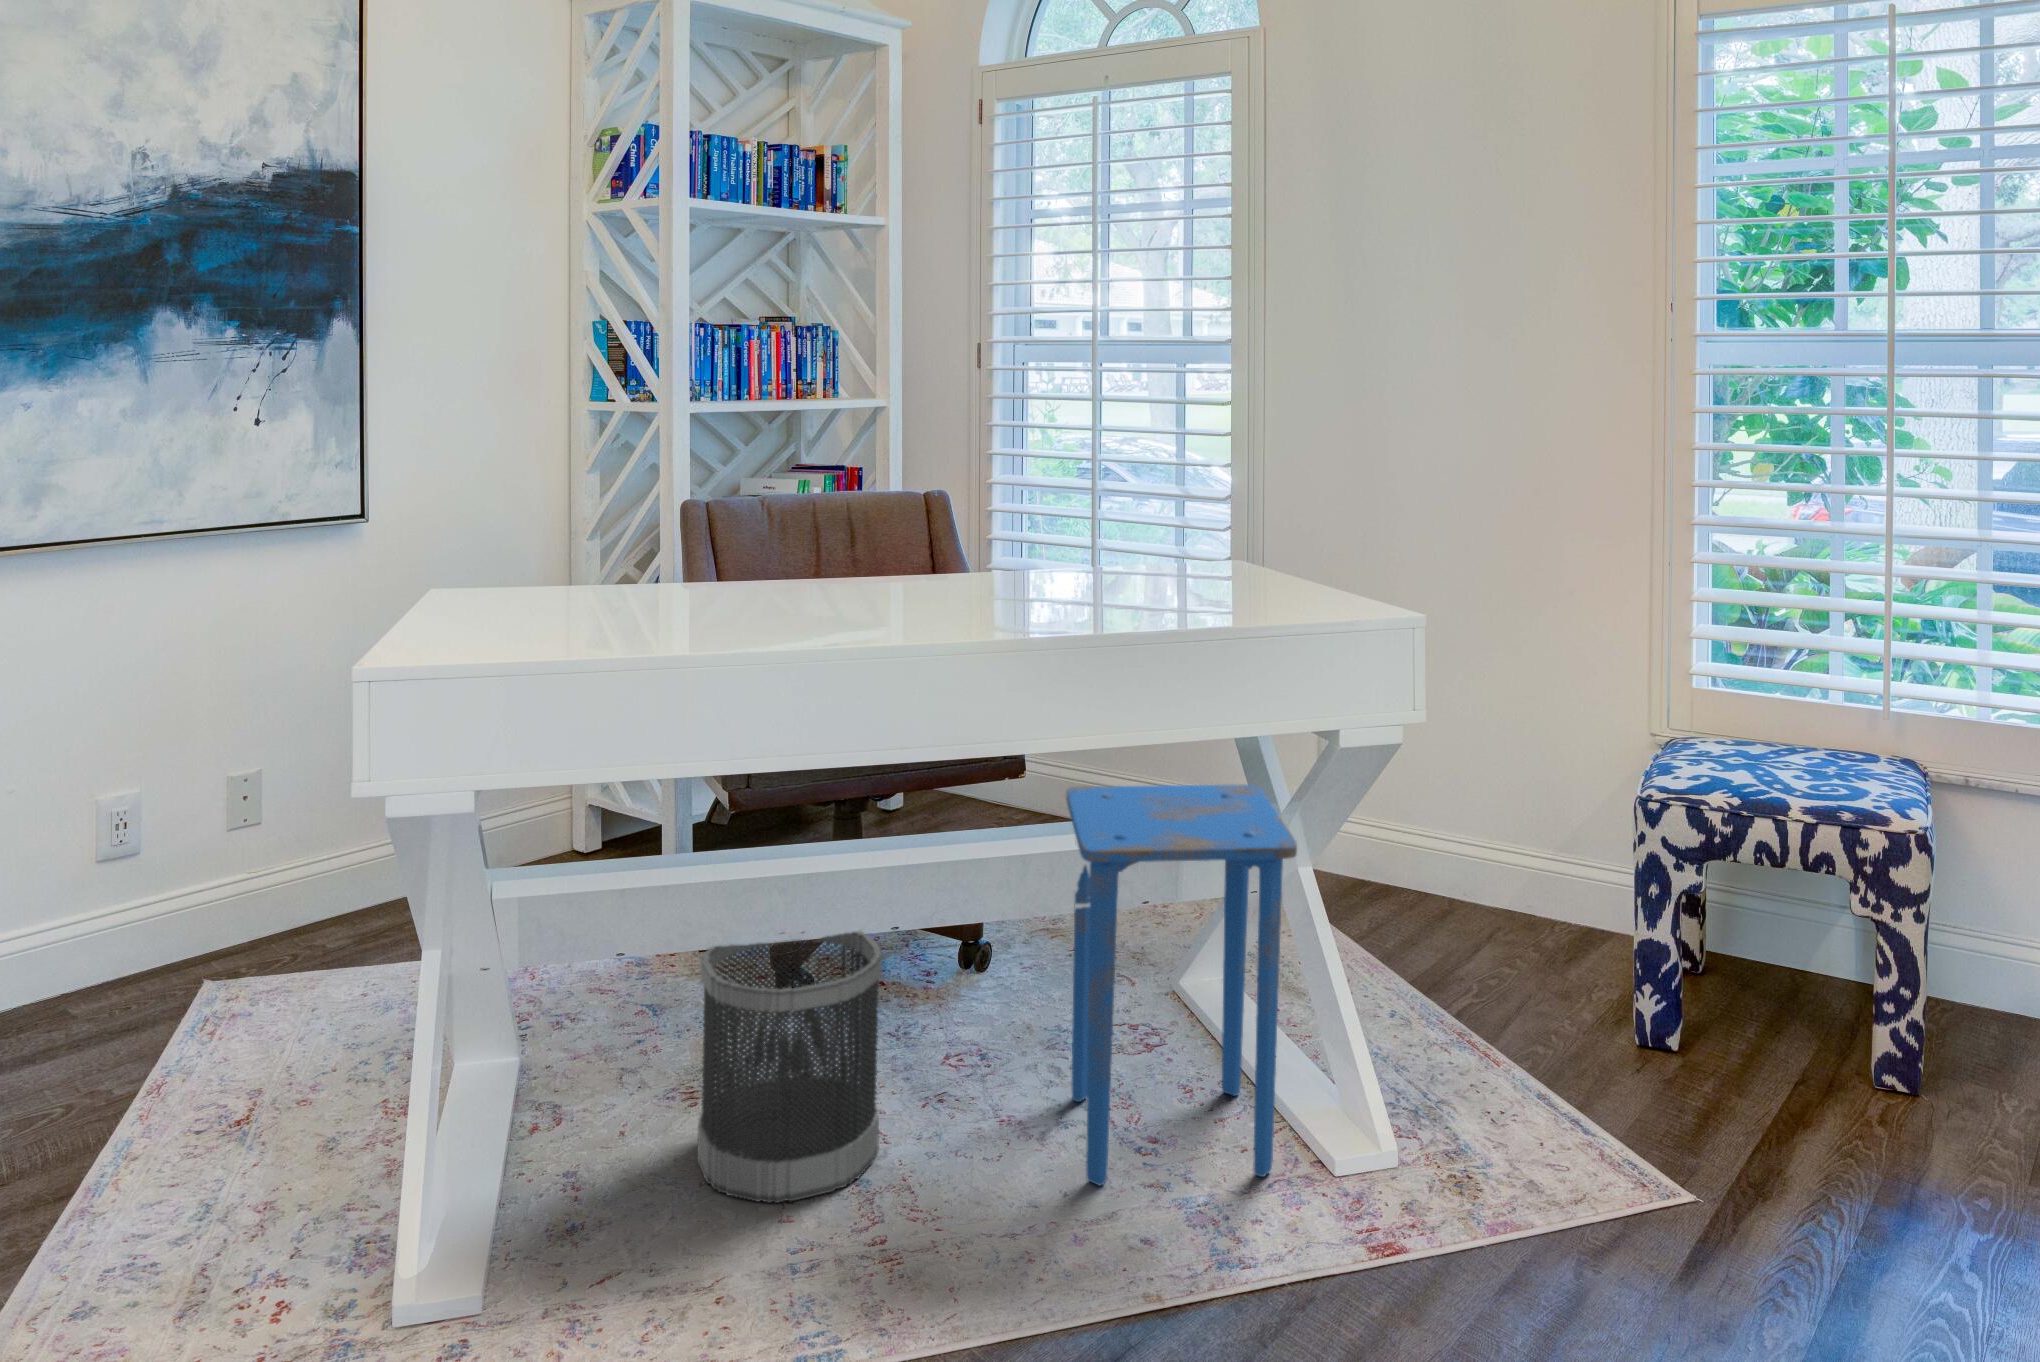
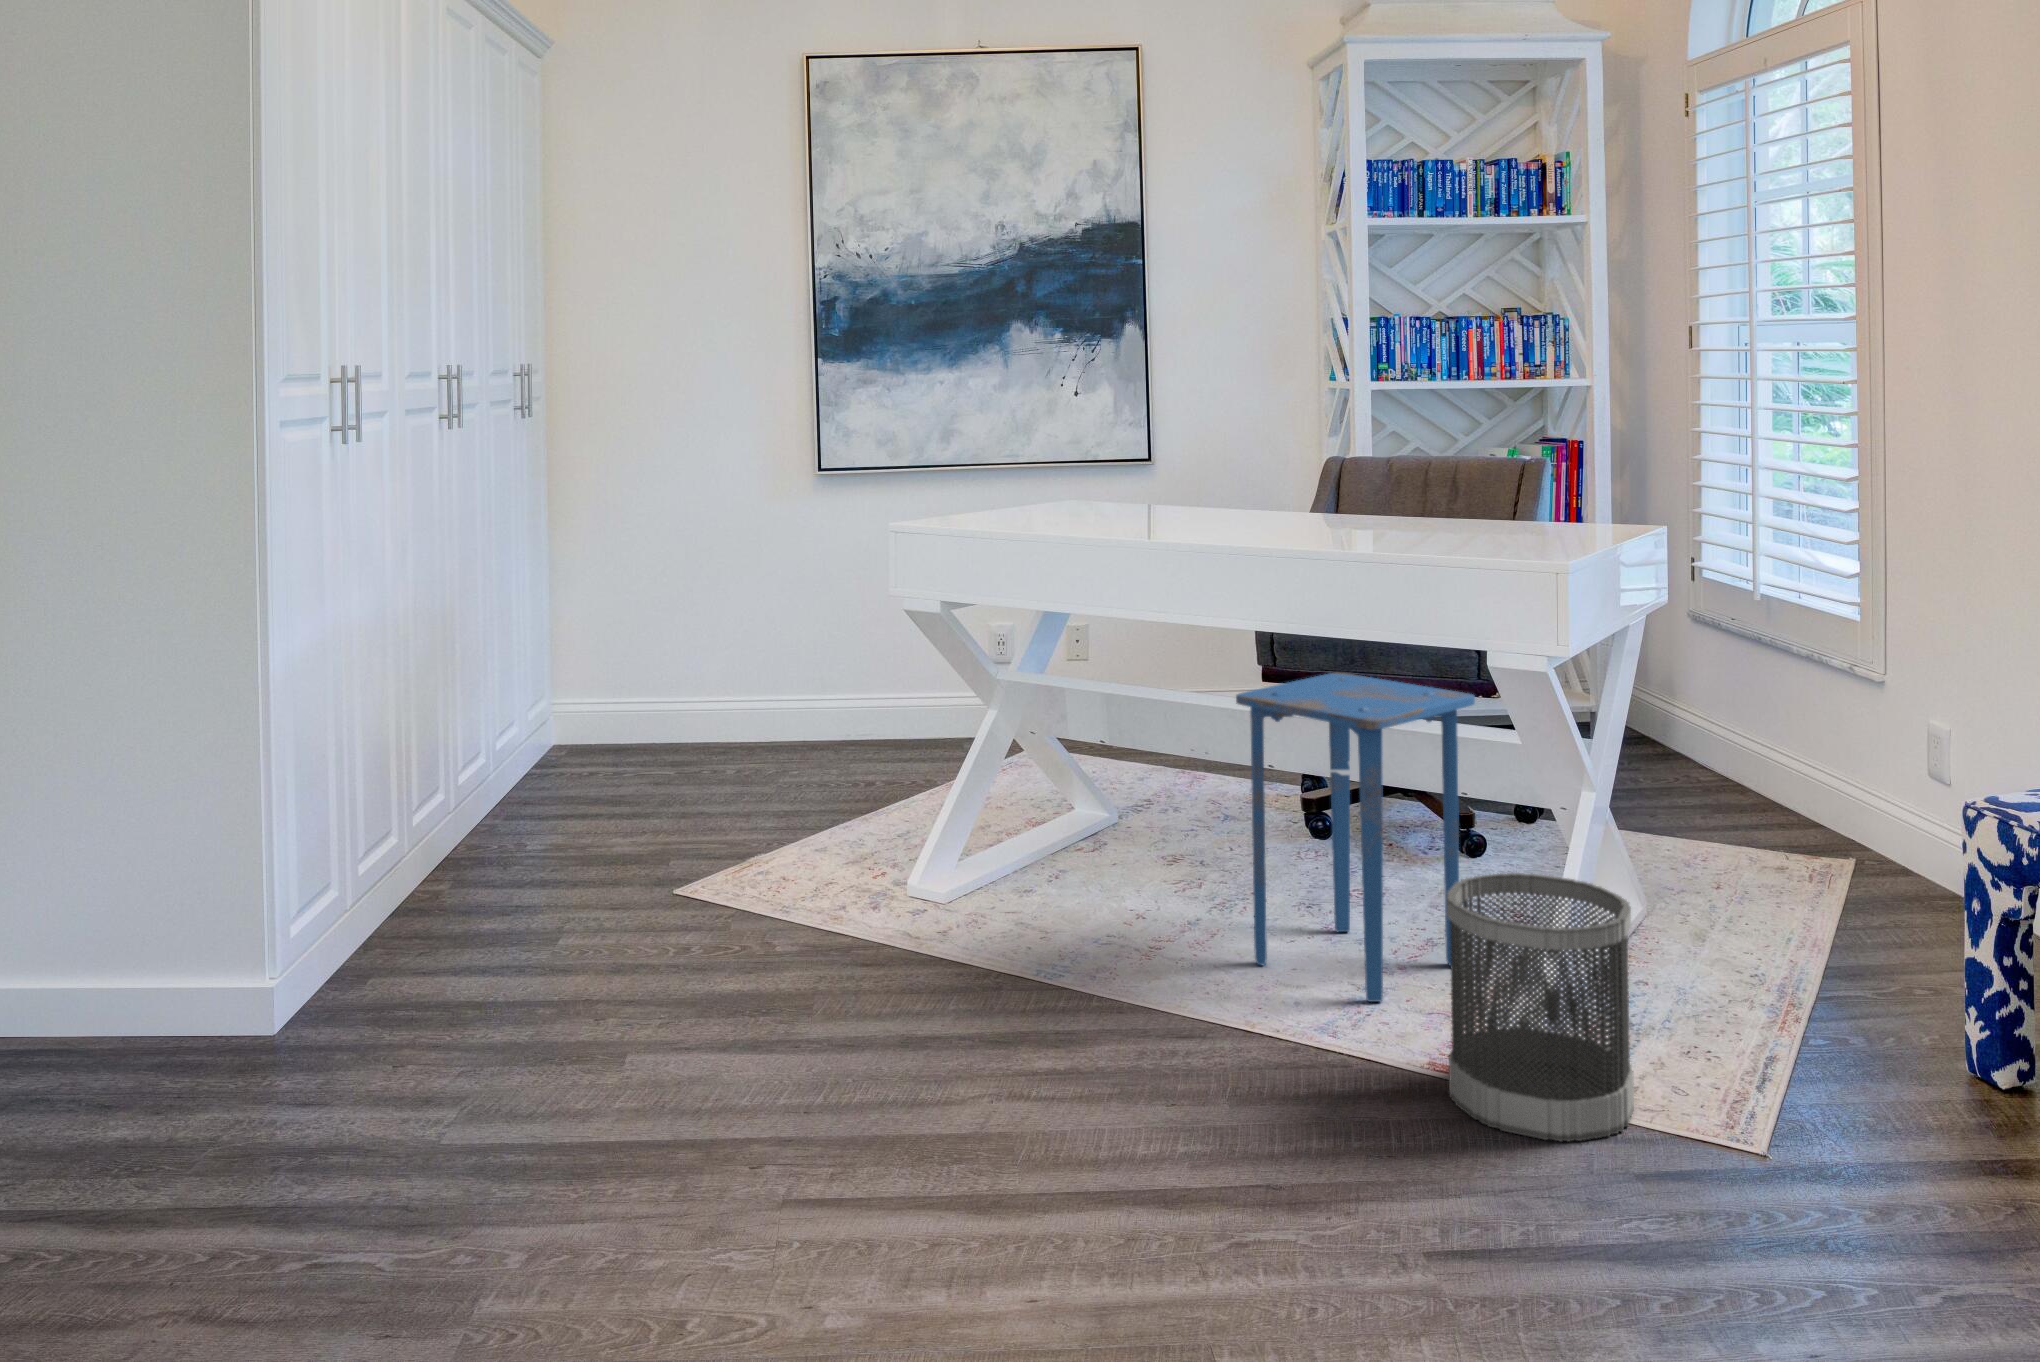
wastebasket: present [697,931,882,1203] -> present [1446,873,1634,1142]

